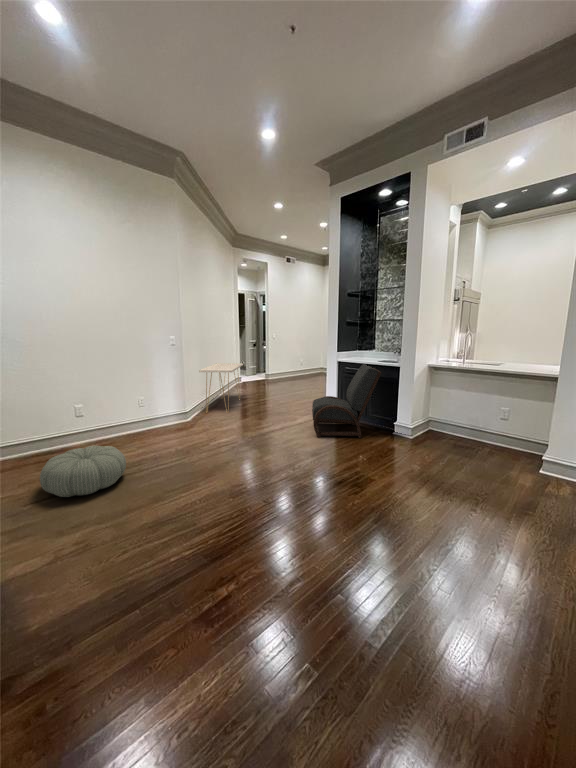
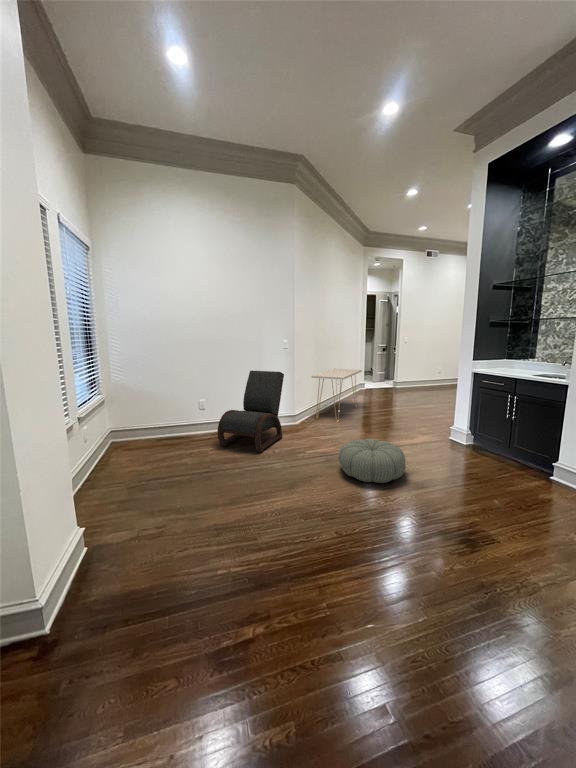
lounge chair: present [312,364,381,438] -> present [218,371,284,453]
pouf: present [40,446,126,497] -> present [339,439,406,483]

